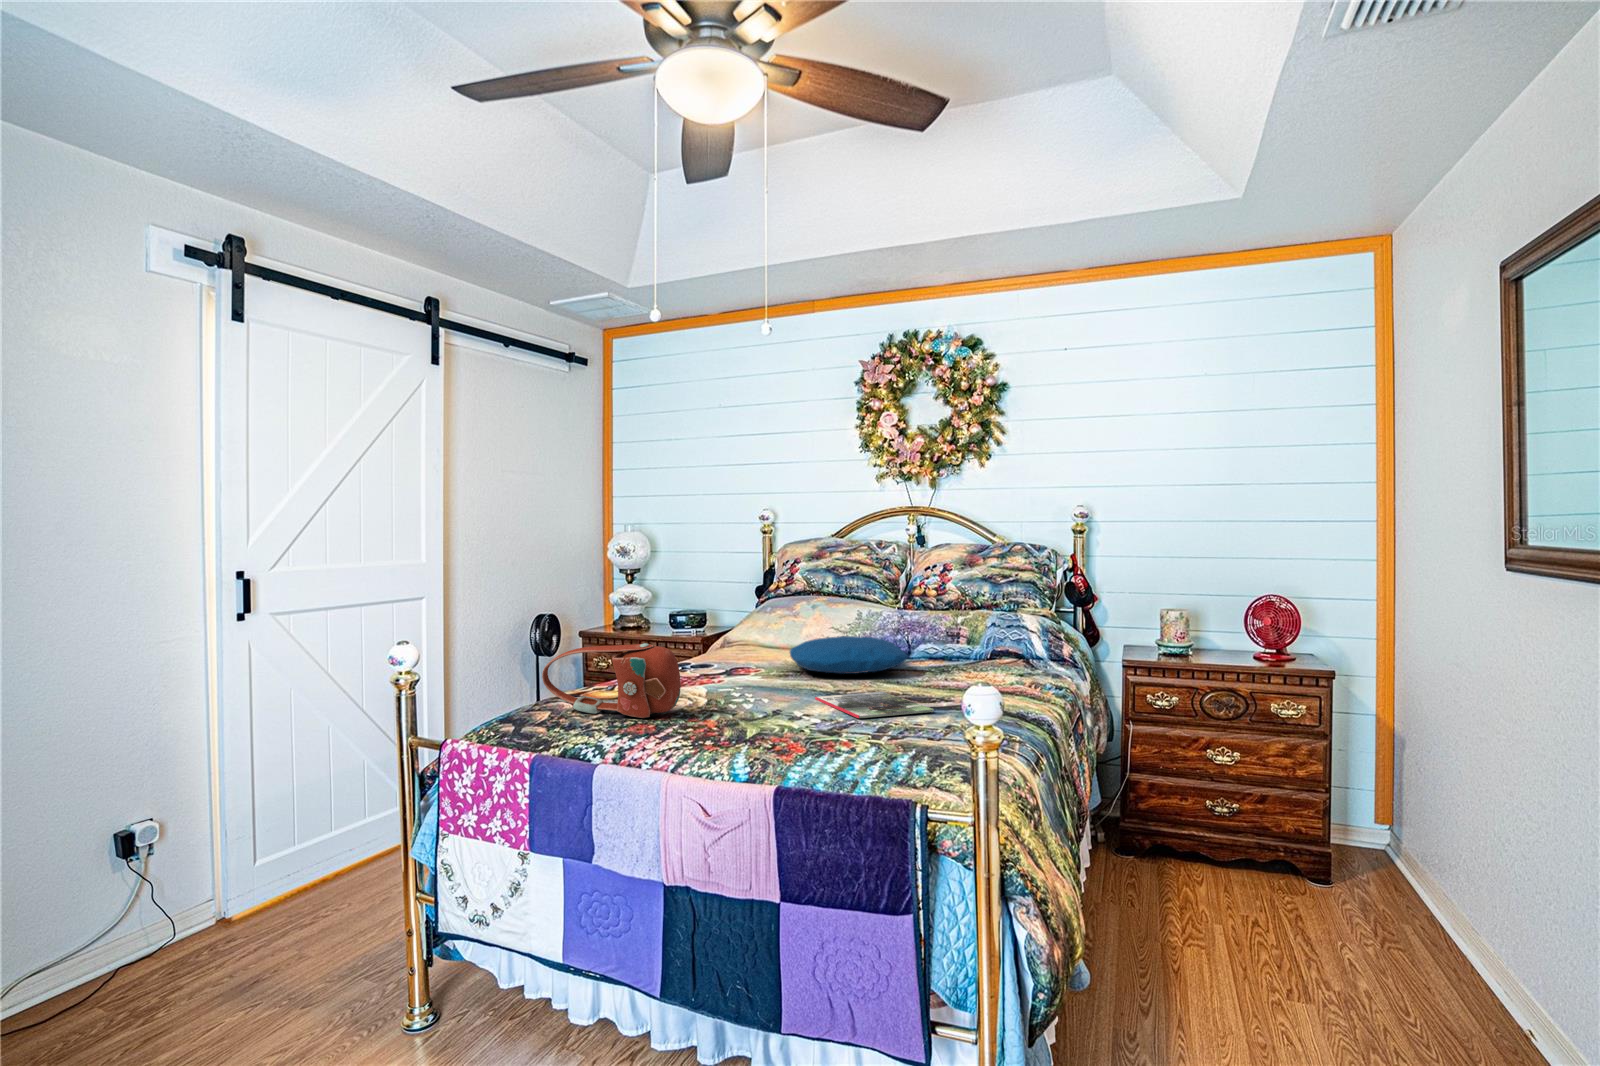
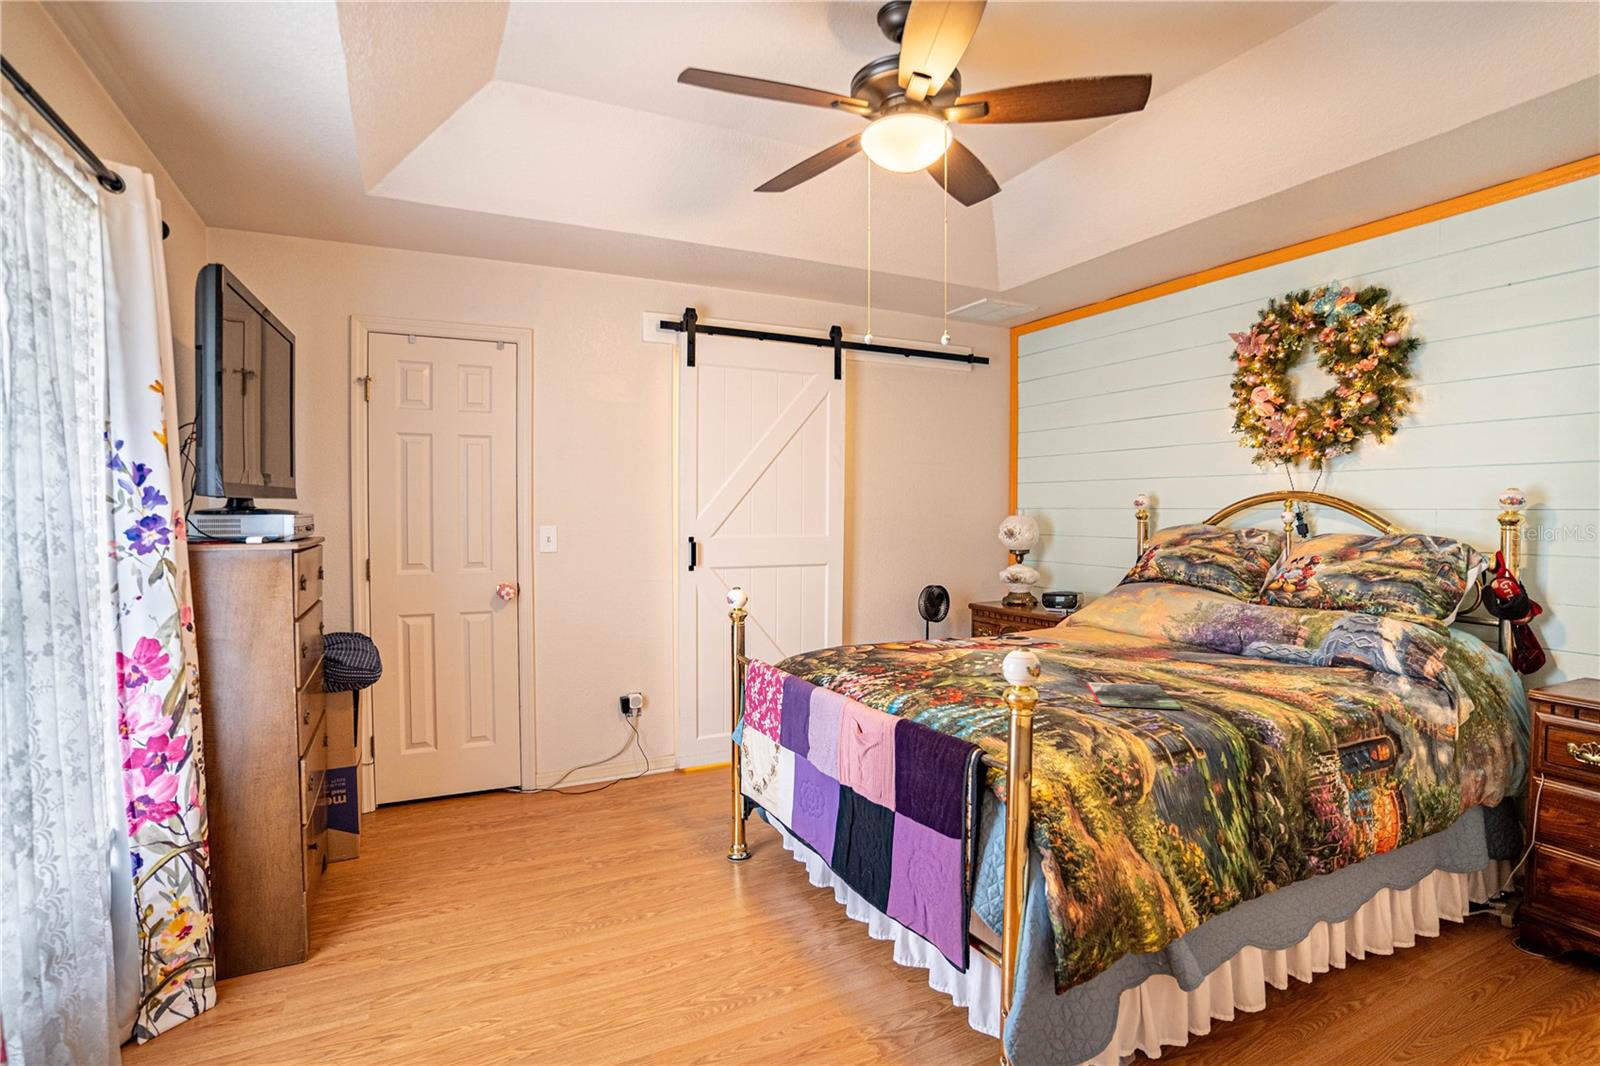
pillow: present [790,636,908,674] -> none [1096,628,1214,665]
handbag: present [542,643,681,718] -> none [863,624,958,682]

